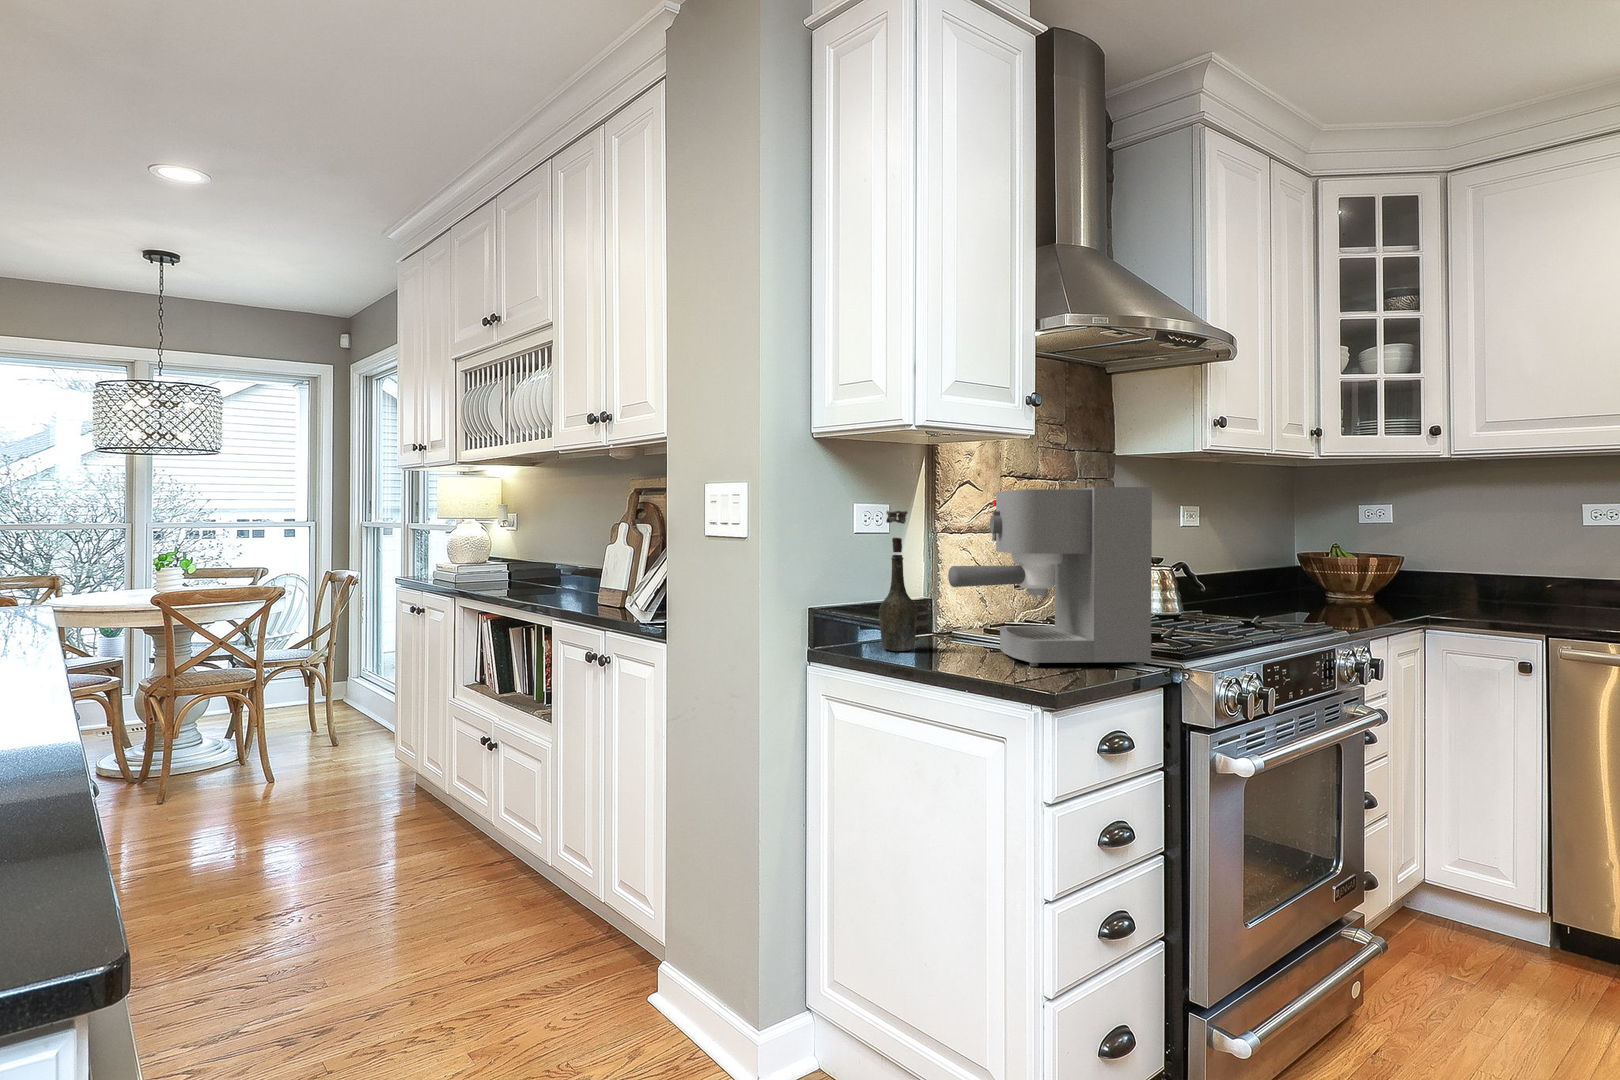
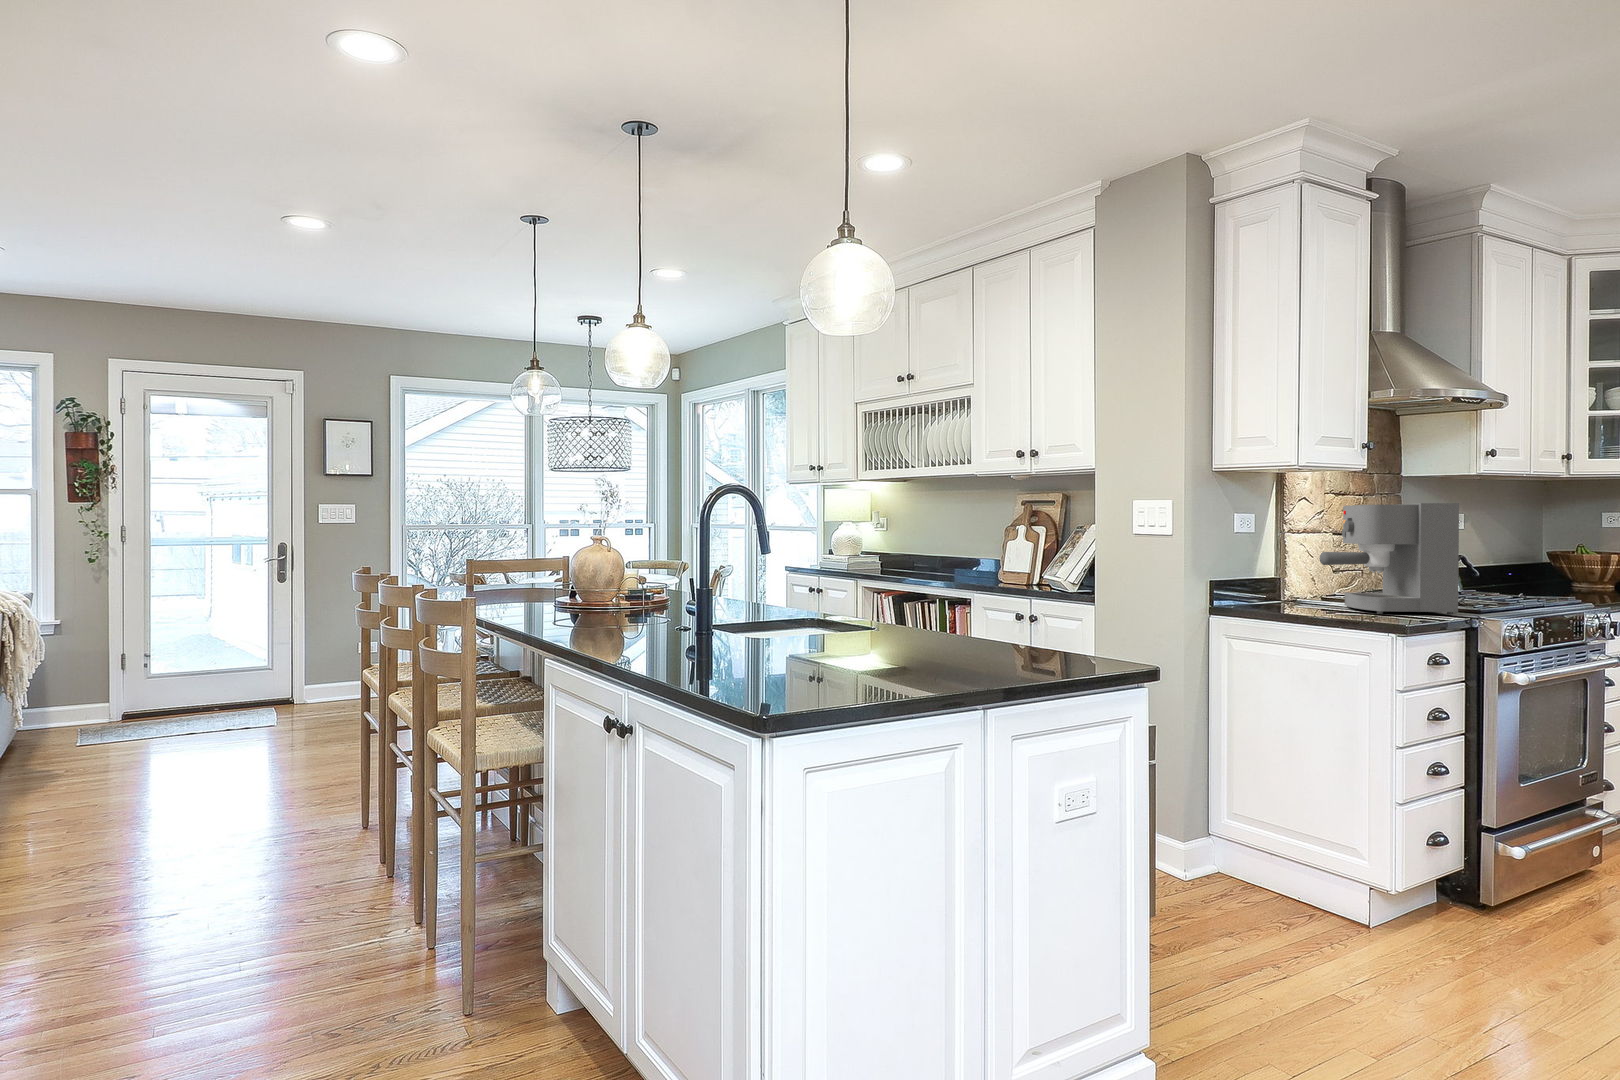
bottle: present [879,511,917,651] -> none [1263,517,1290,607]

